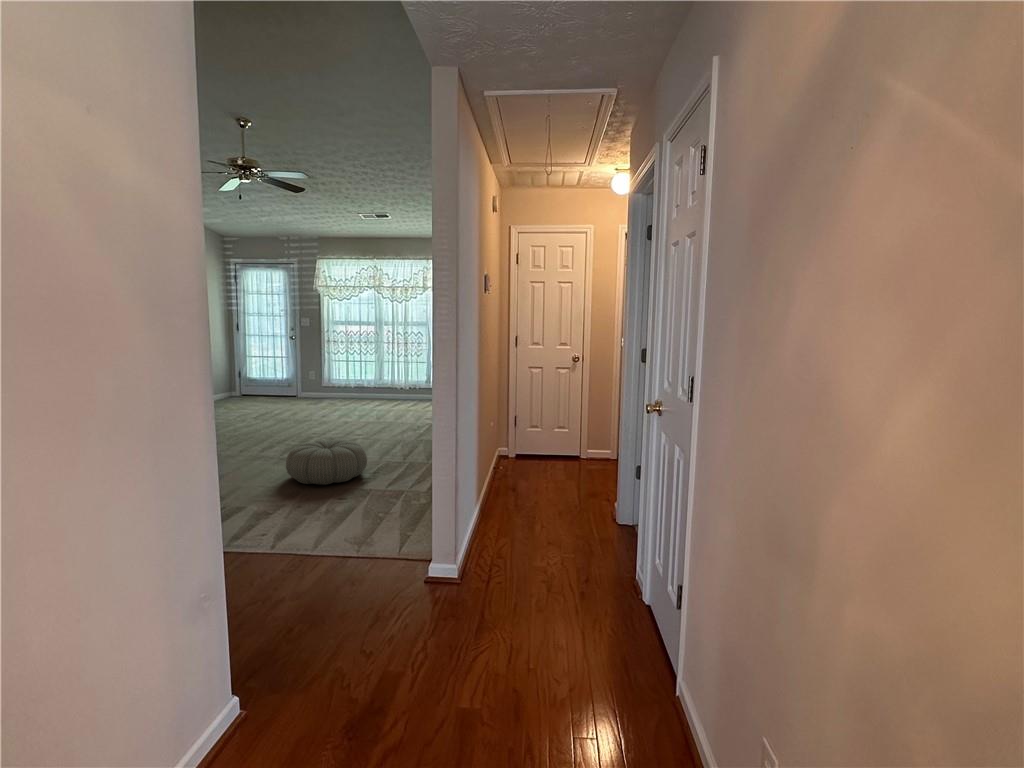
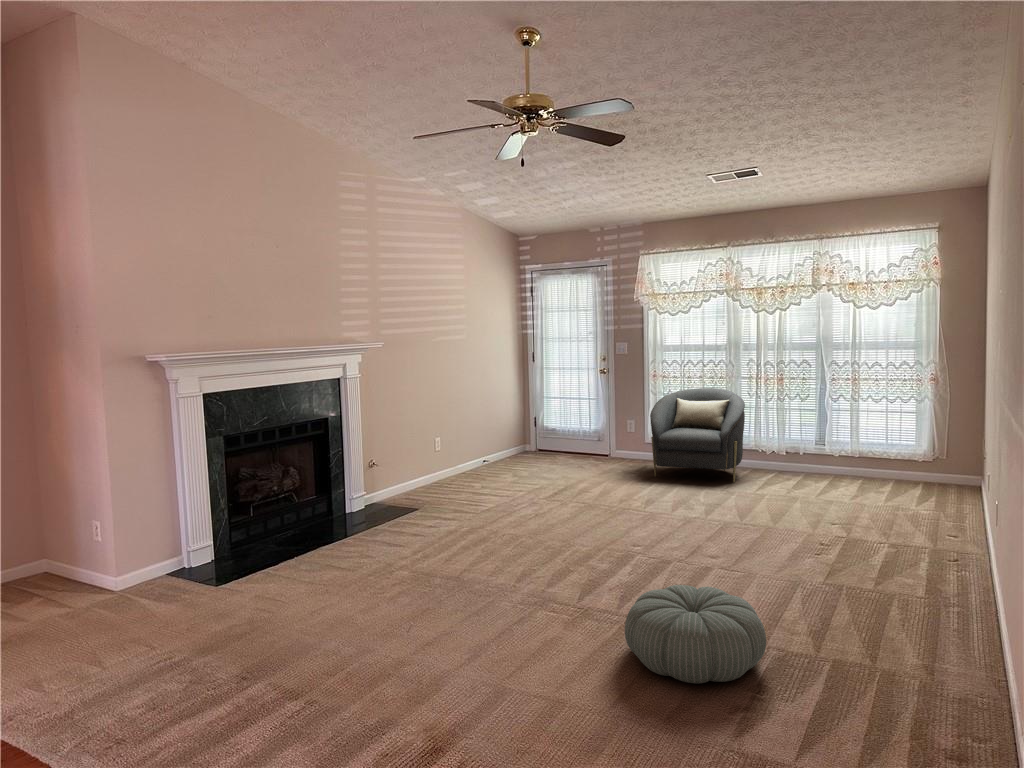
armchair: none [323,349,384,406] -> present [650,388,745,483]

